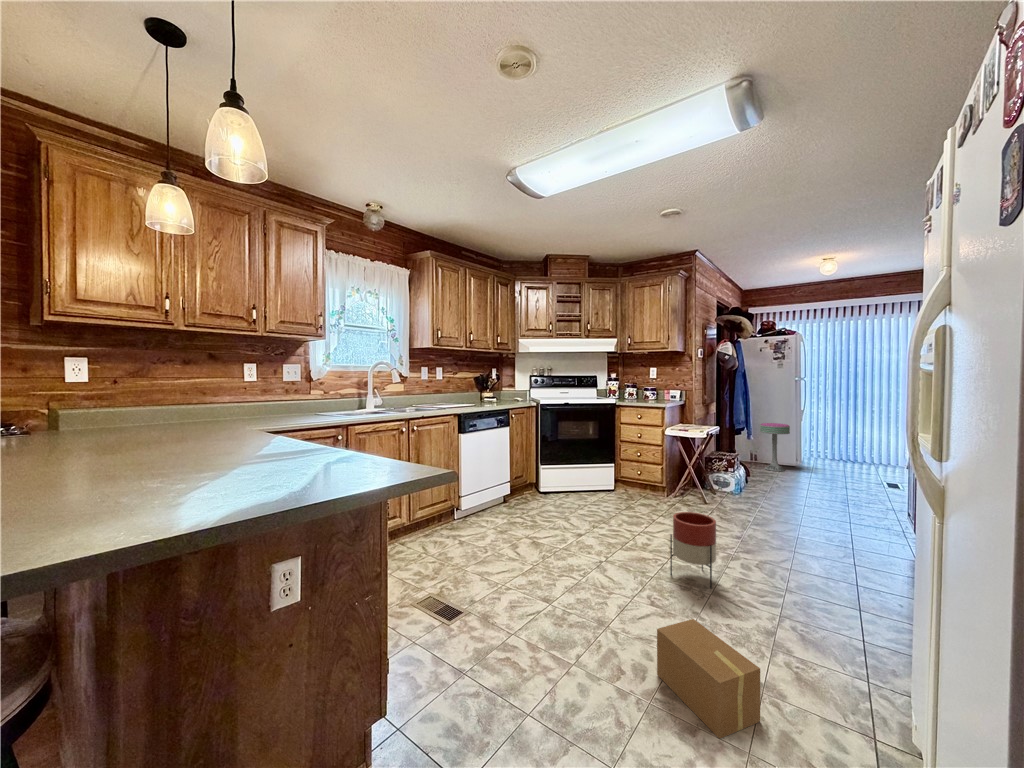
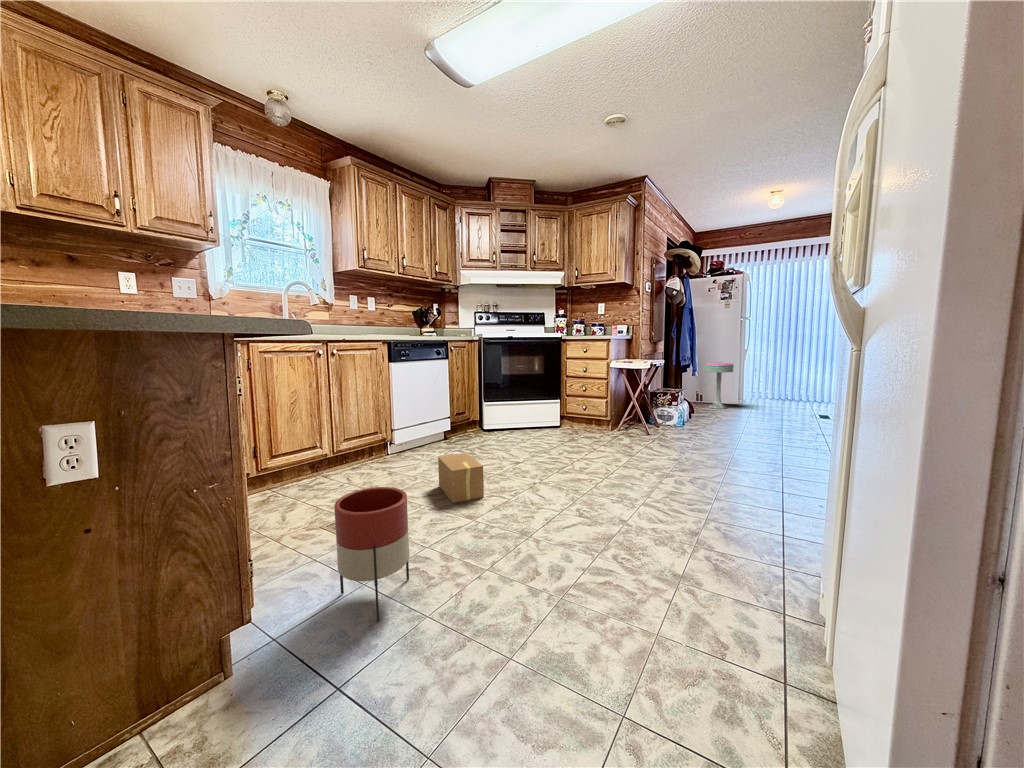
planter: present [670,512,716,588] -> present [334,487,410,621]
cardboard box: present [657,619,760,739] -> present [438,453,484,503]

